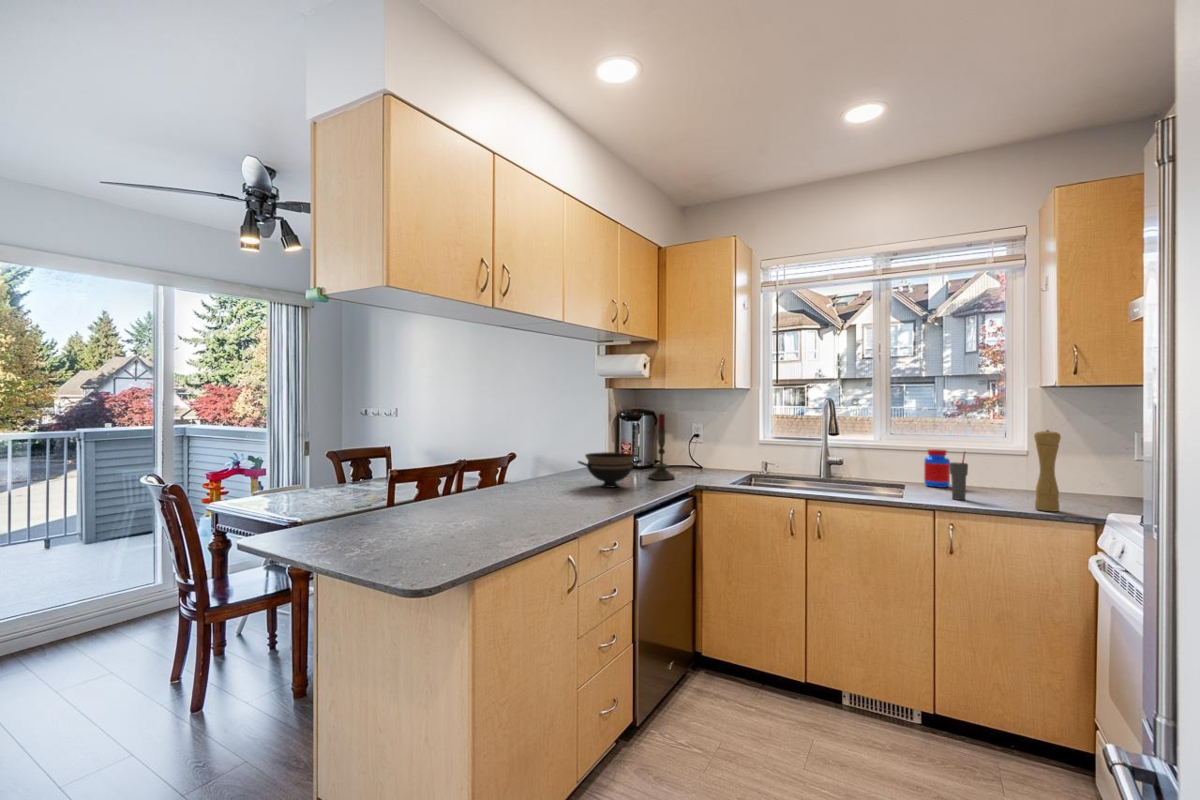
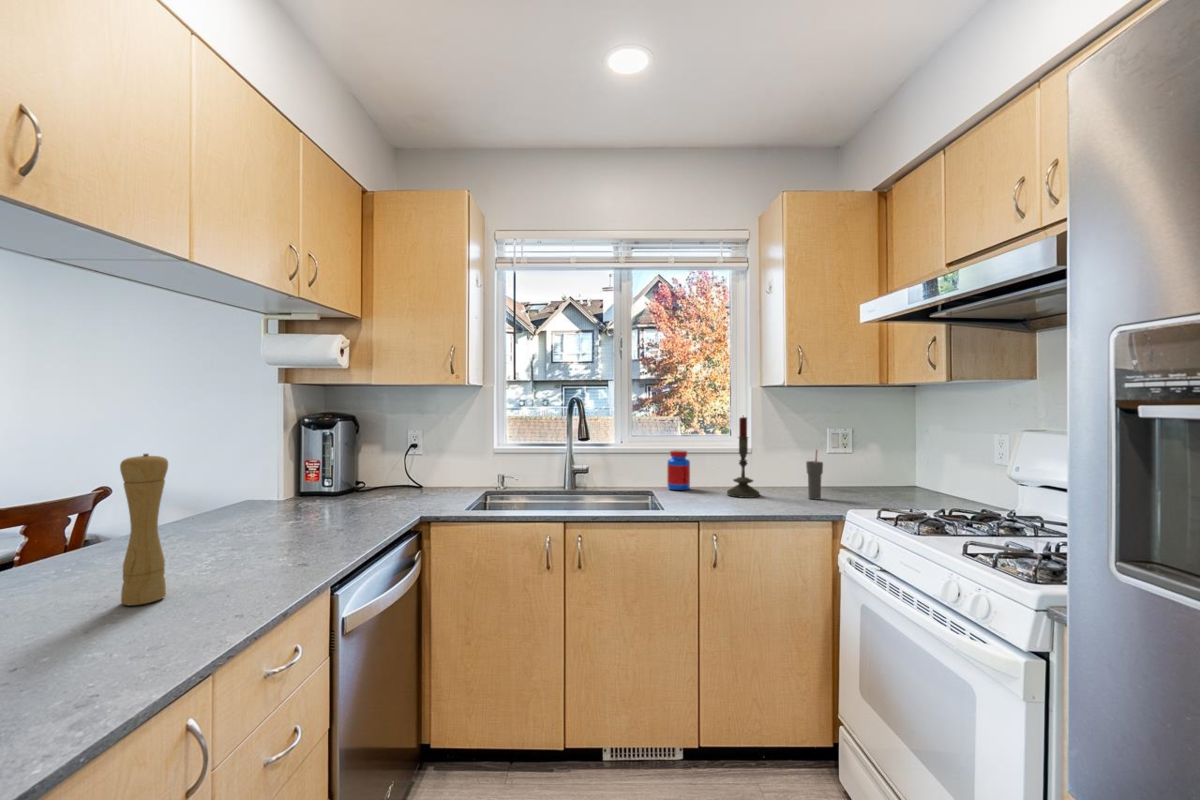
candle: present [648,414,675,480] -> present [727,417,760,498]
pepper mill: present [1034,430,1061,512] -> present [120,454,168,605]
bowl: present [578,452,642,487] -> none [221,479,339,538]
cup: present [950,452,968,500] -> present [806,451,823,499]

